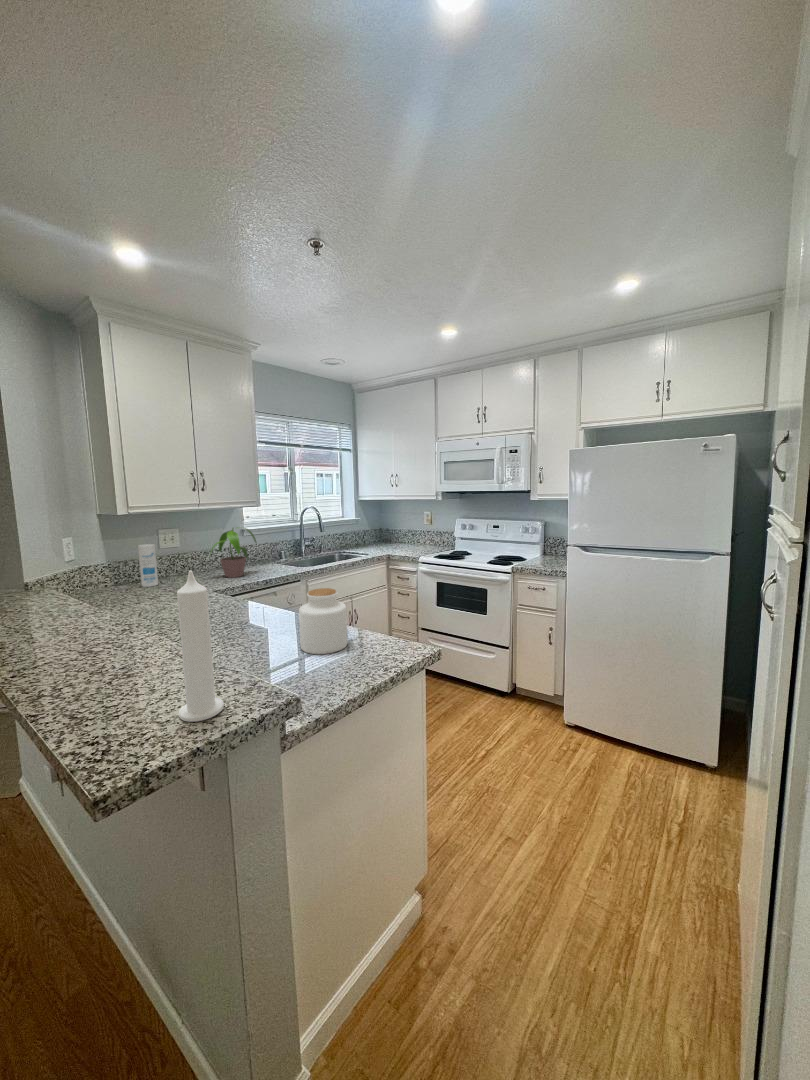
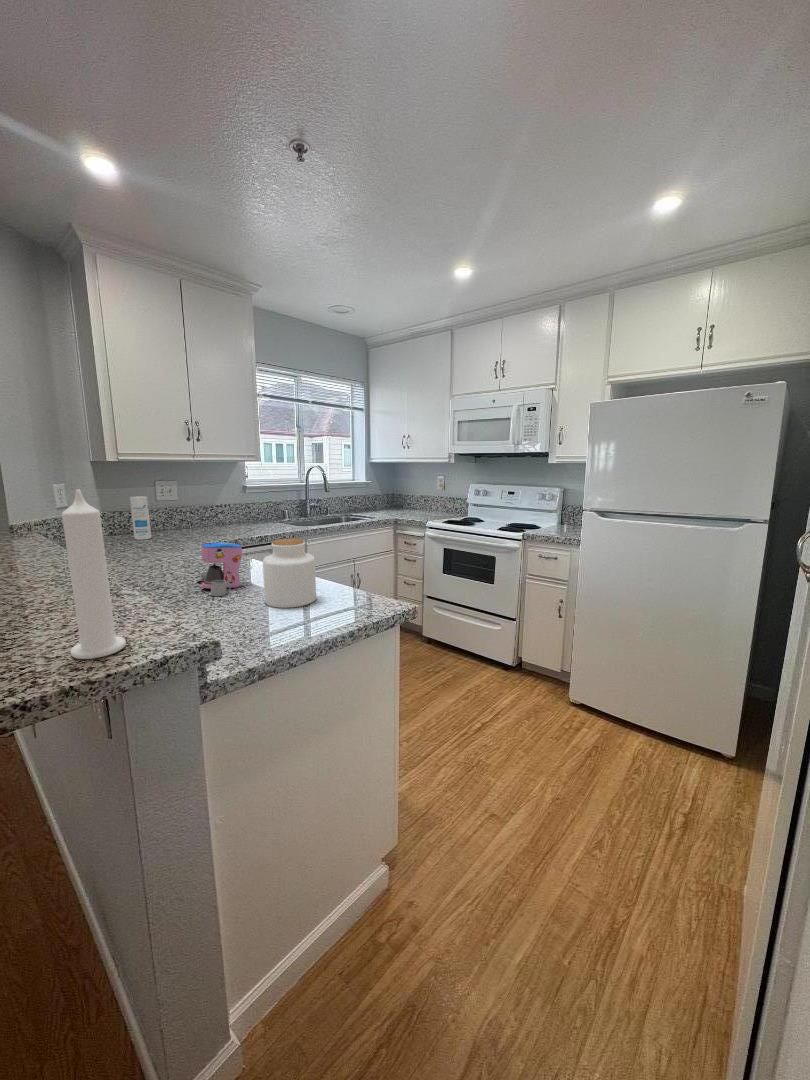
potted plant: present [210,528,257,578] -> none [200,482,259,535]
coffee maker: none [226,593,272,645] -> present [197,542,242,596]

